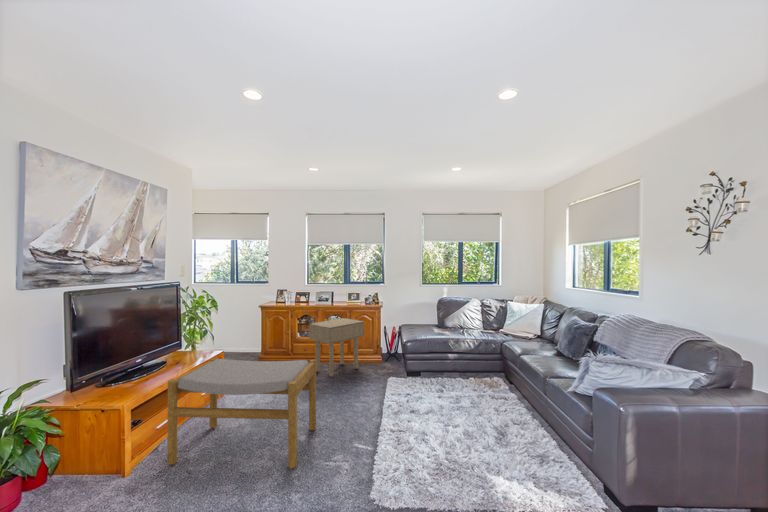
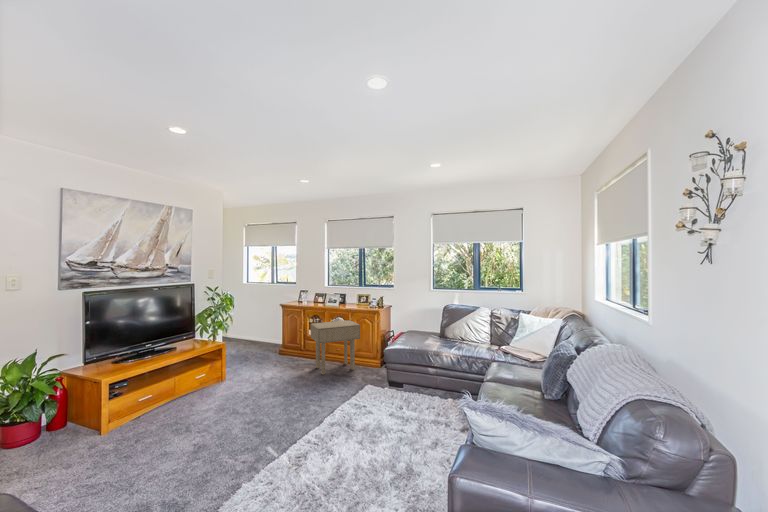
footstool: present [167,358,316,469] -> none [135,347,255,447]

